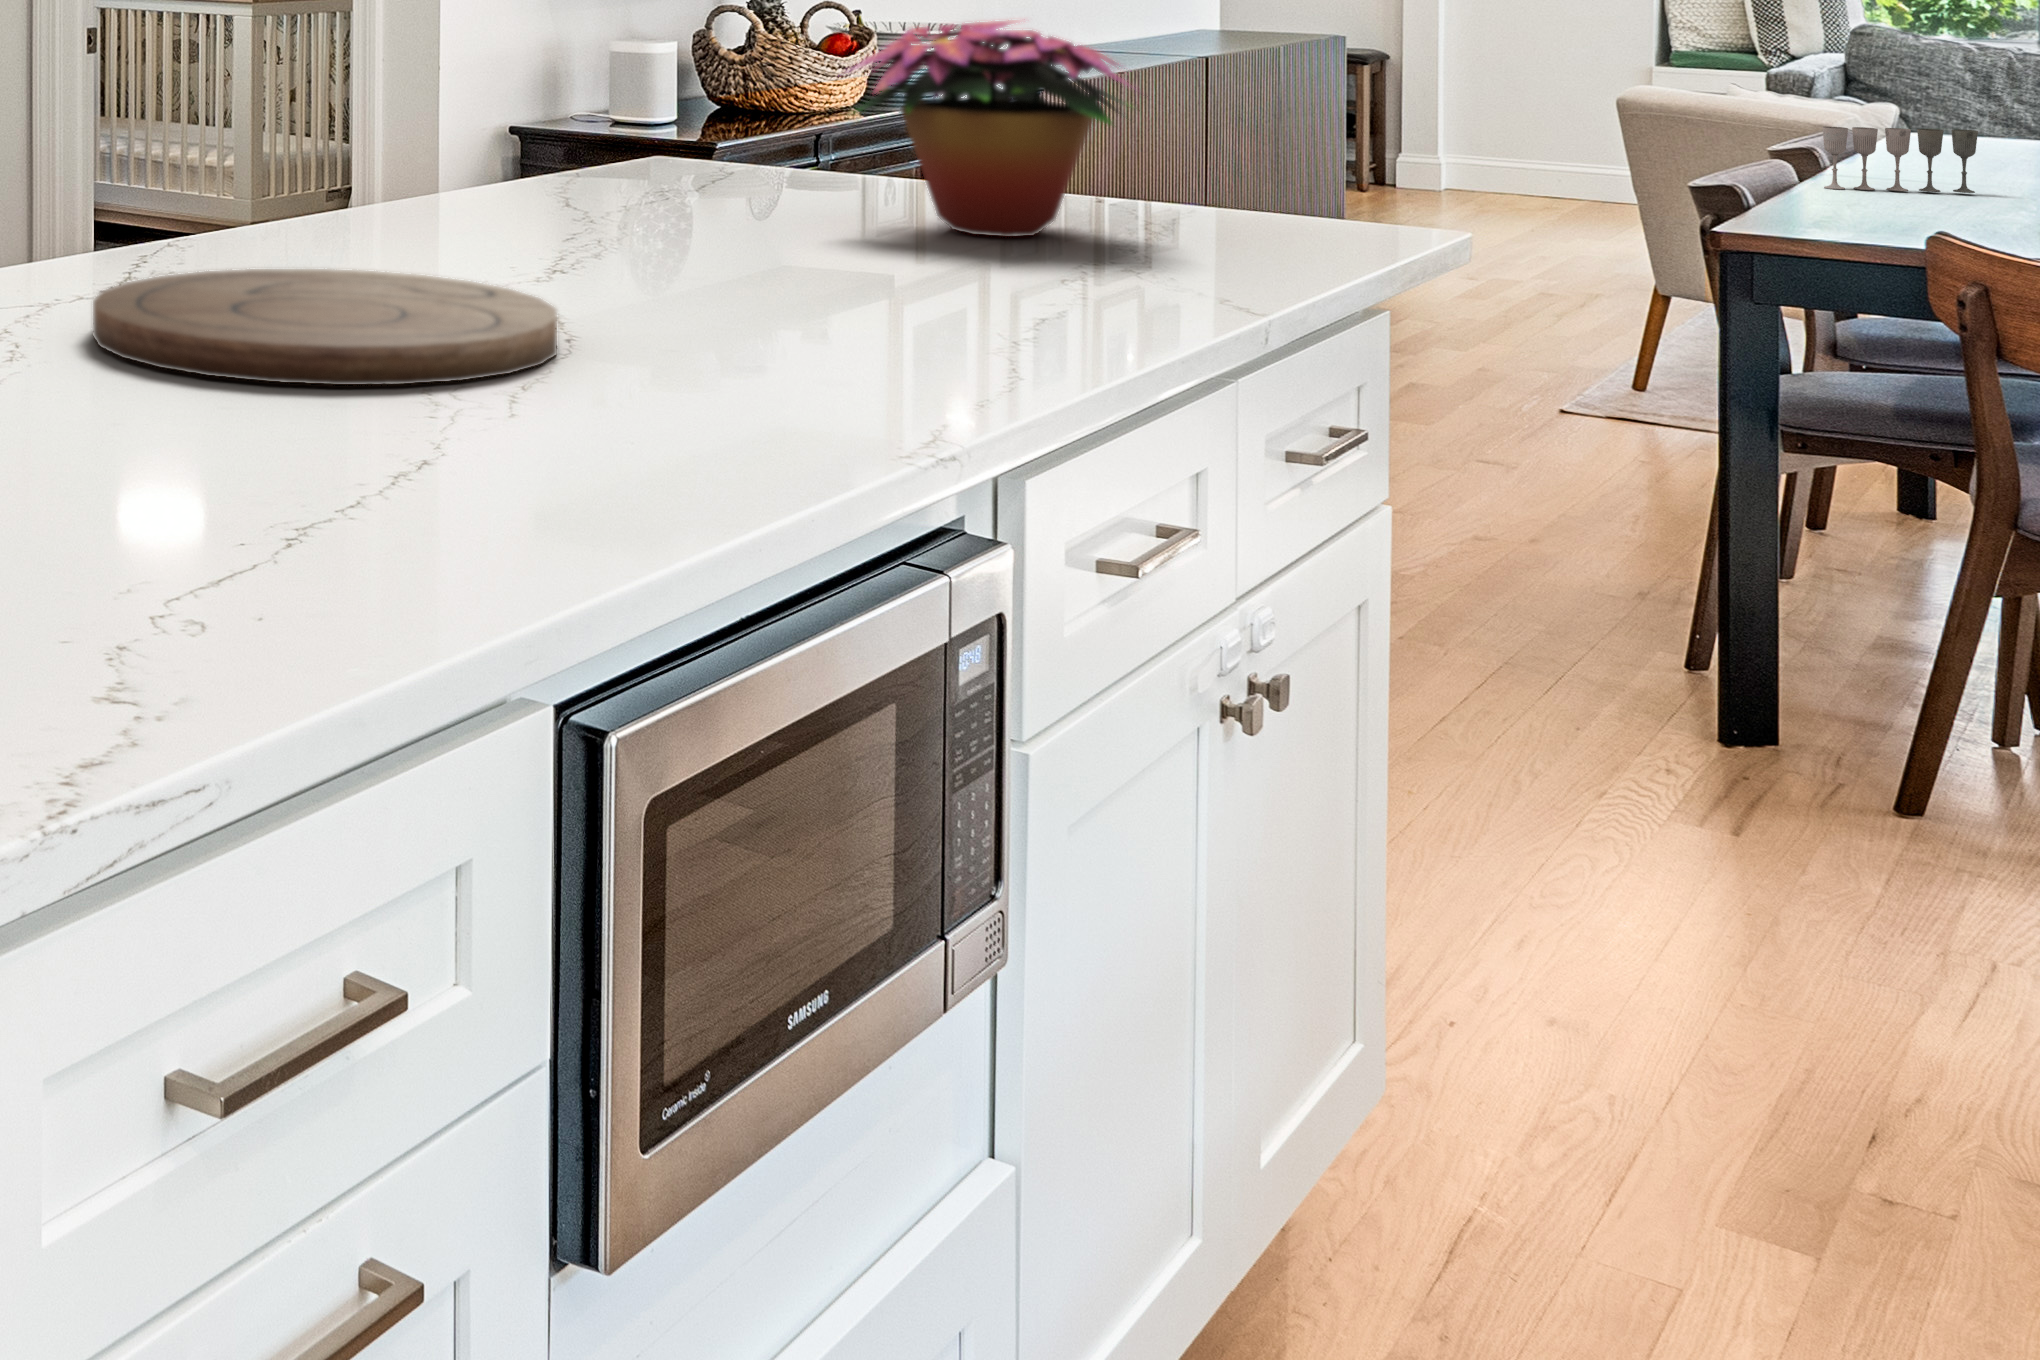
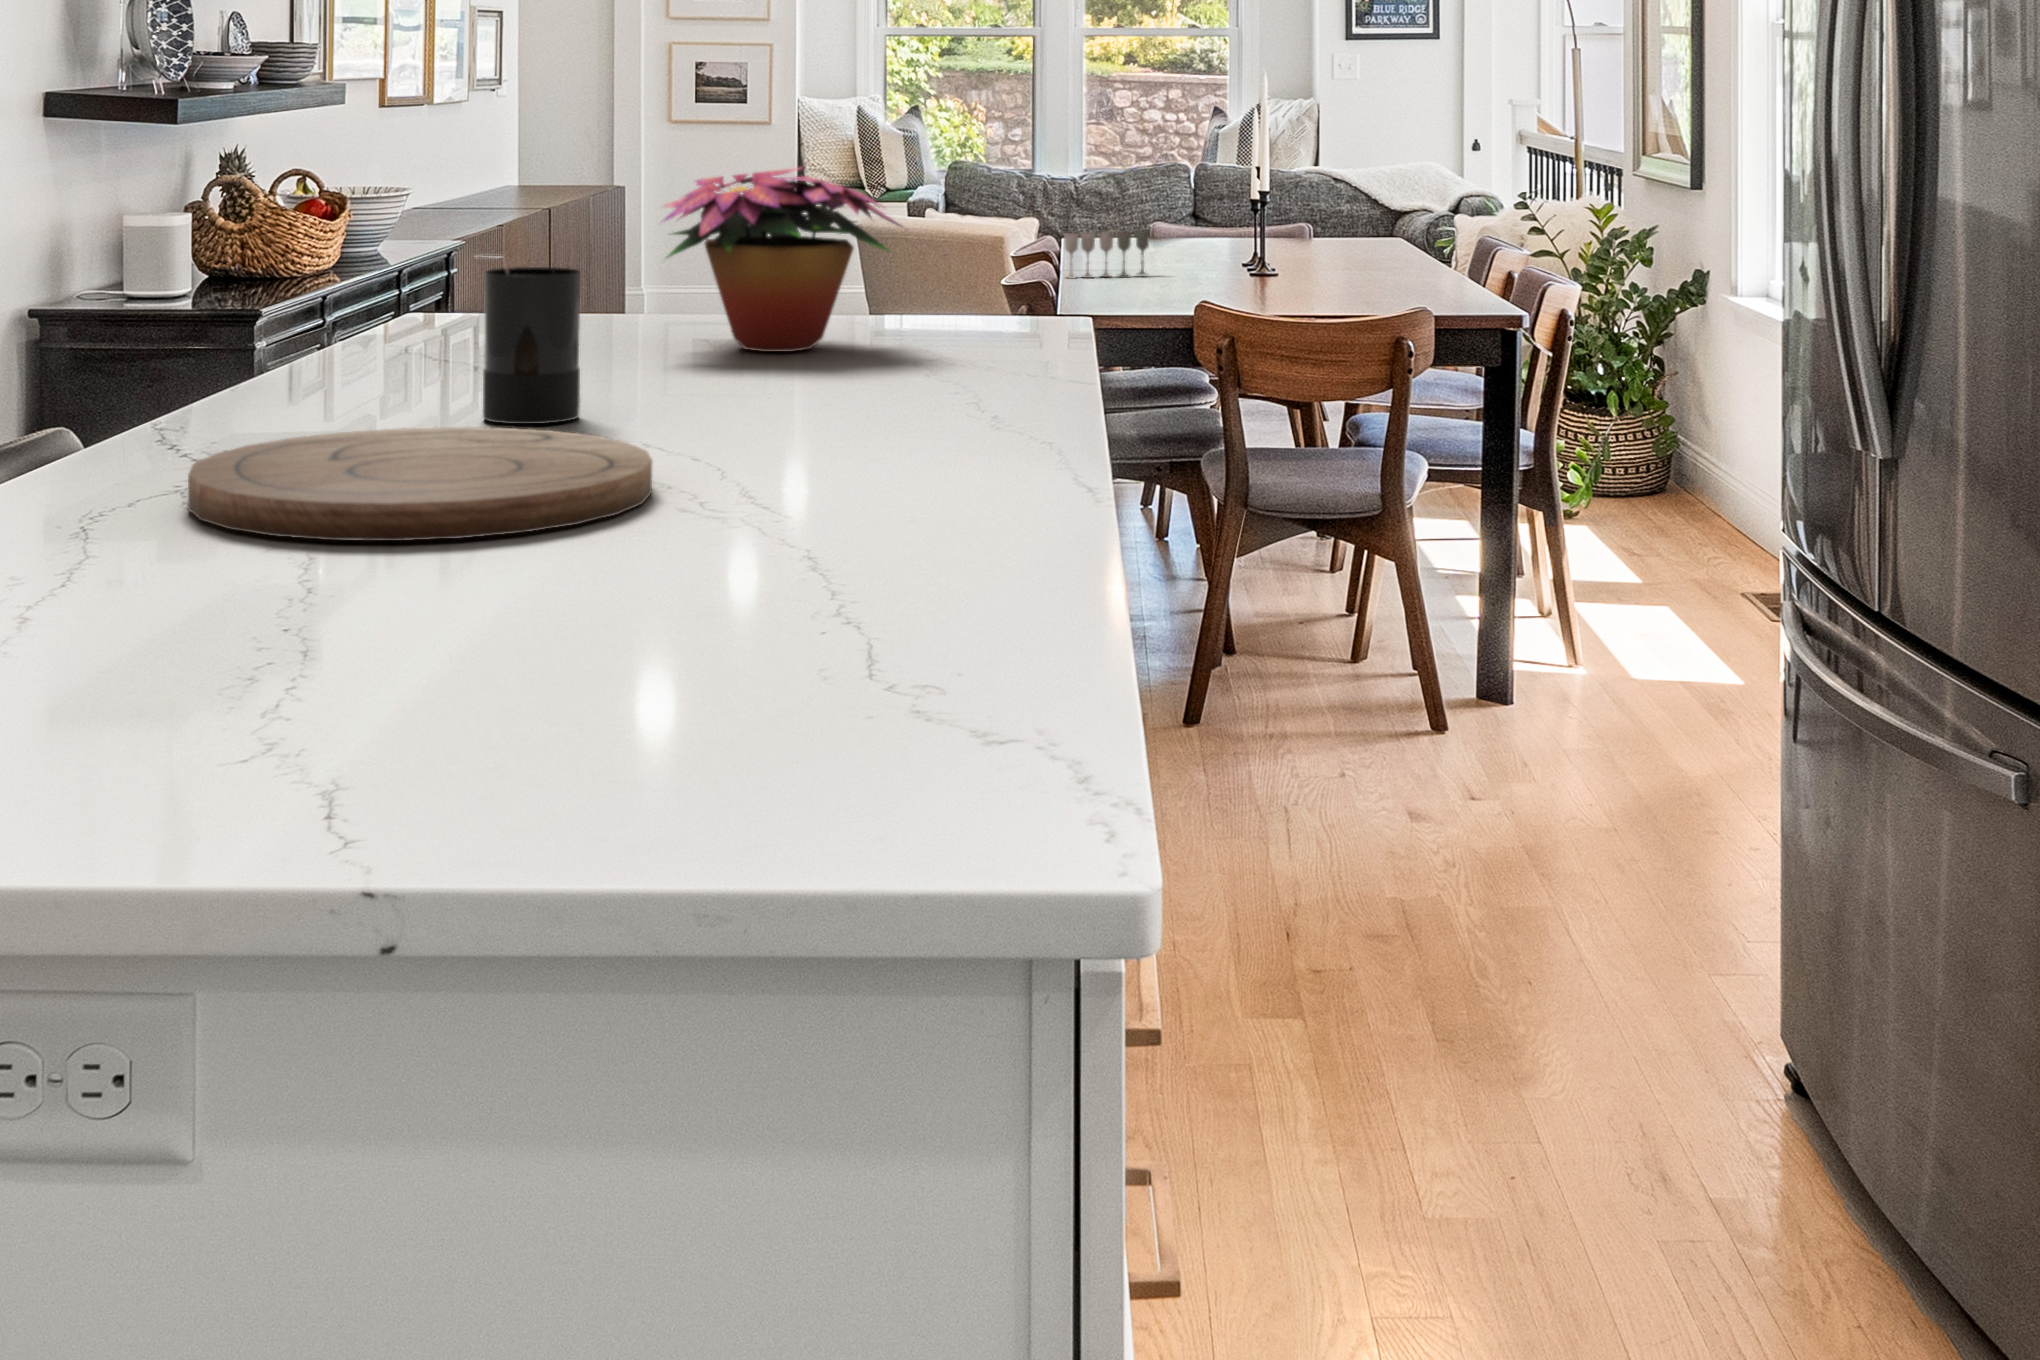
candle: none [521,99,629,284] -> present [483,258,581,424]

